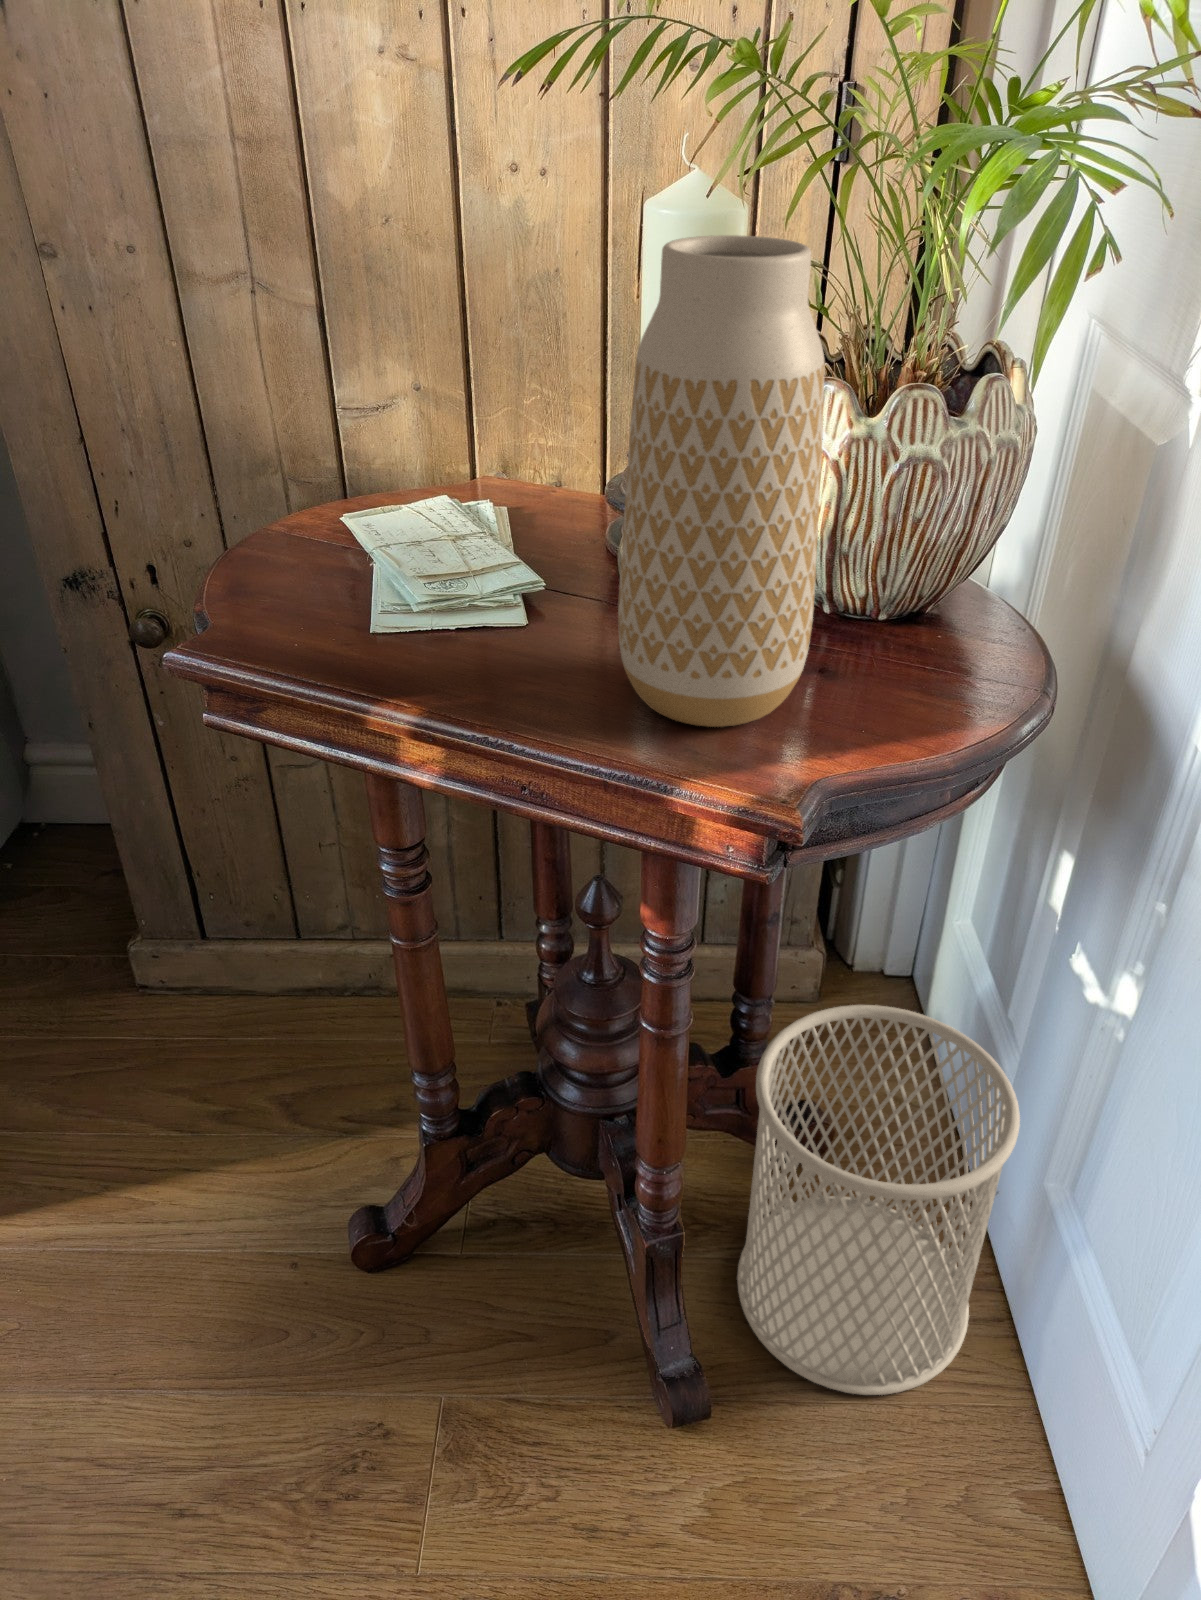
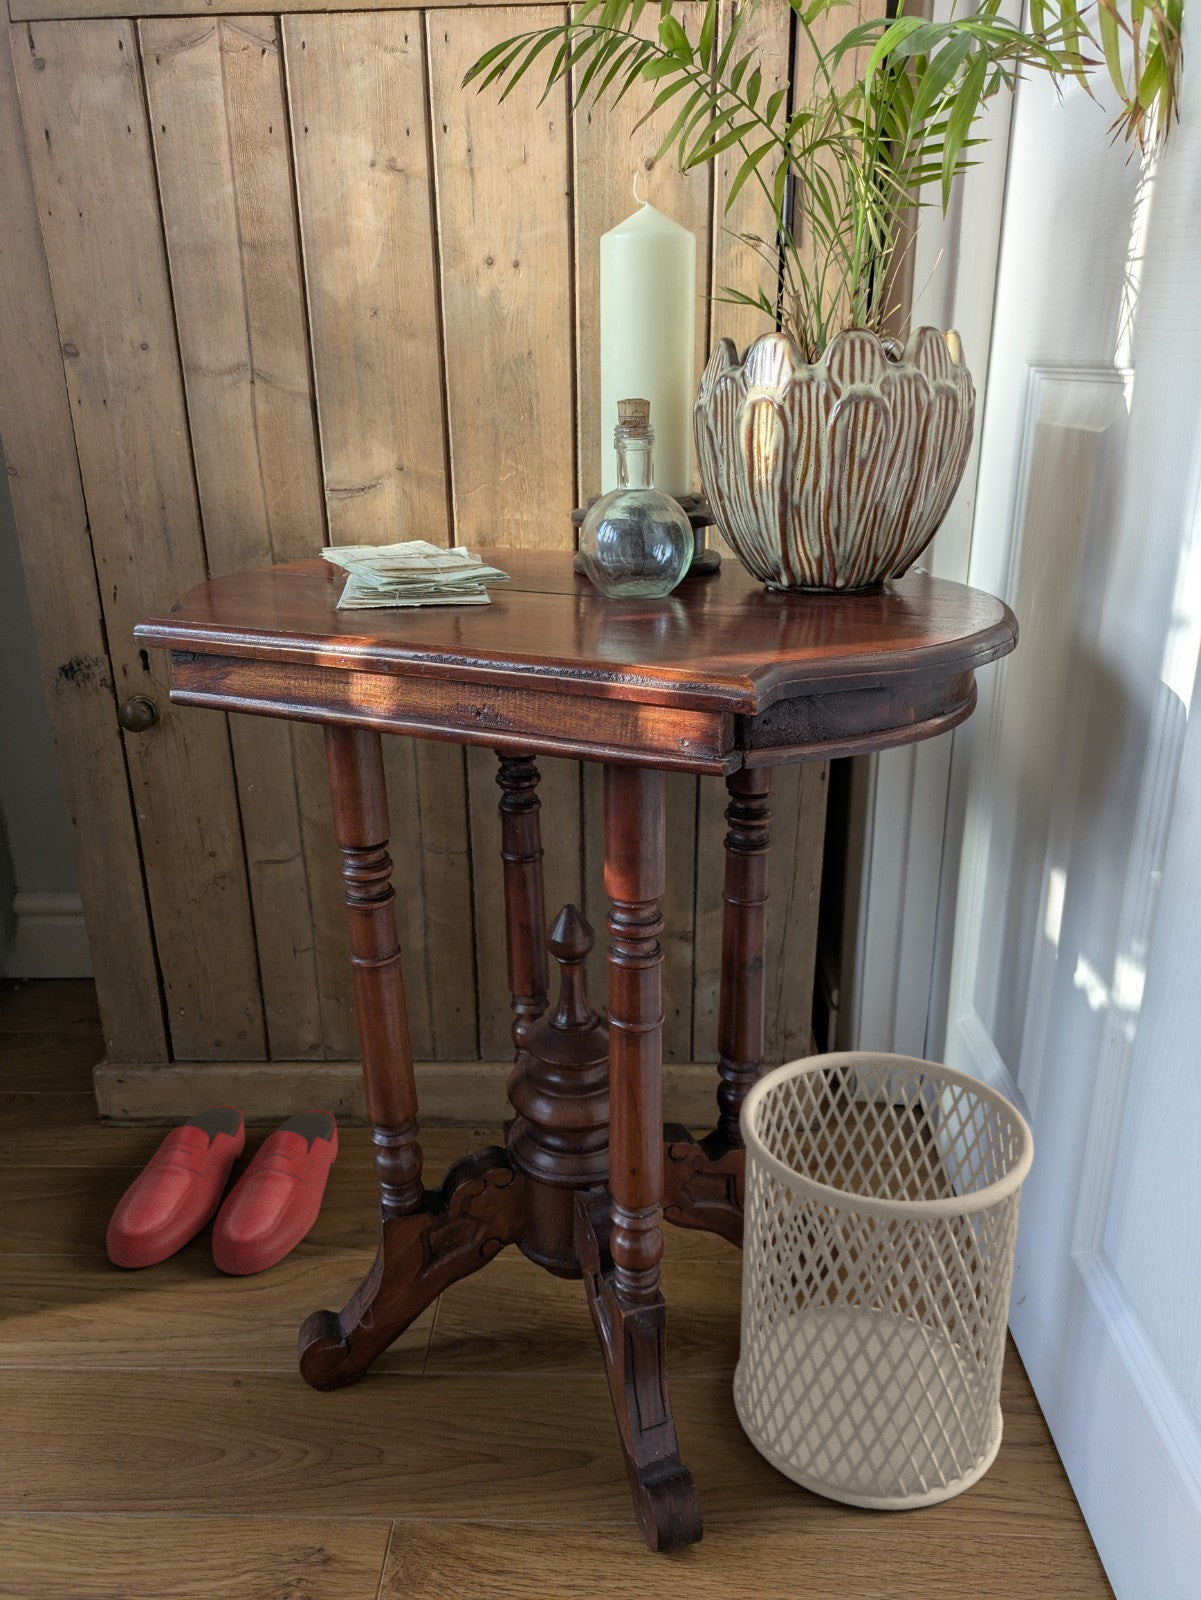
vase: present [618,235,825,727] -> none [569,140,758,633]
slippers: none [166,982,369,1161] -> present [106,1106,338,1275]

